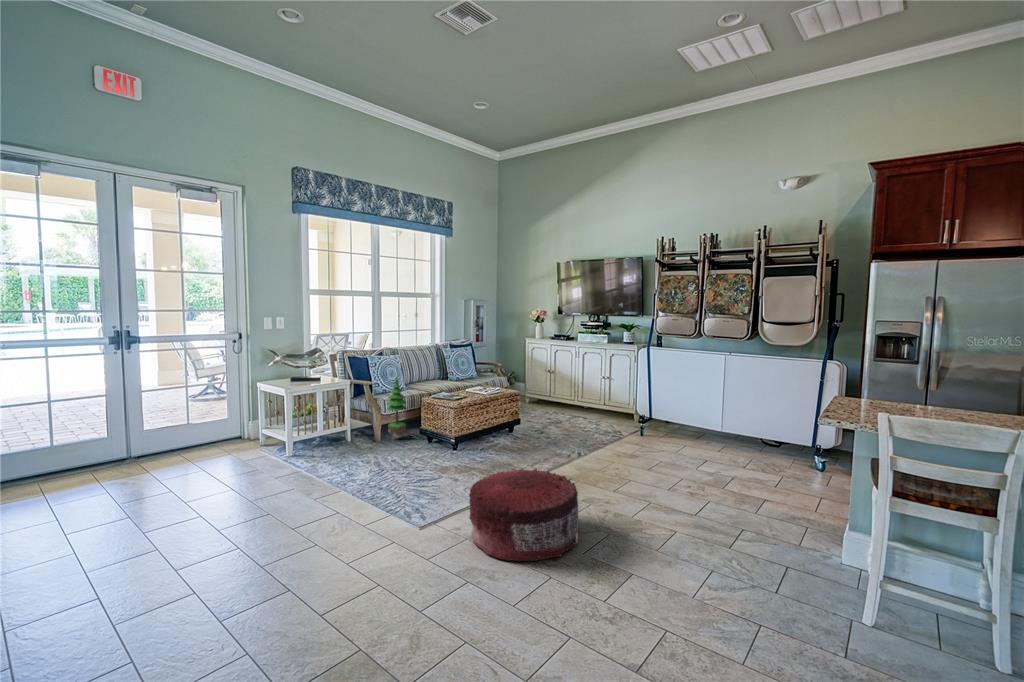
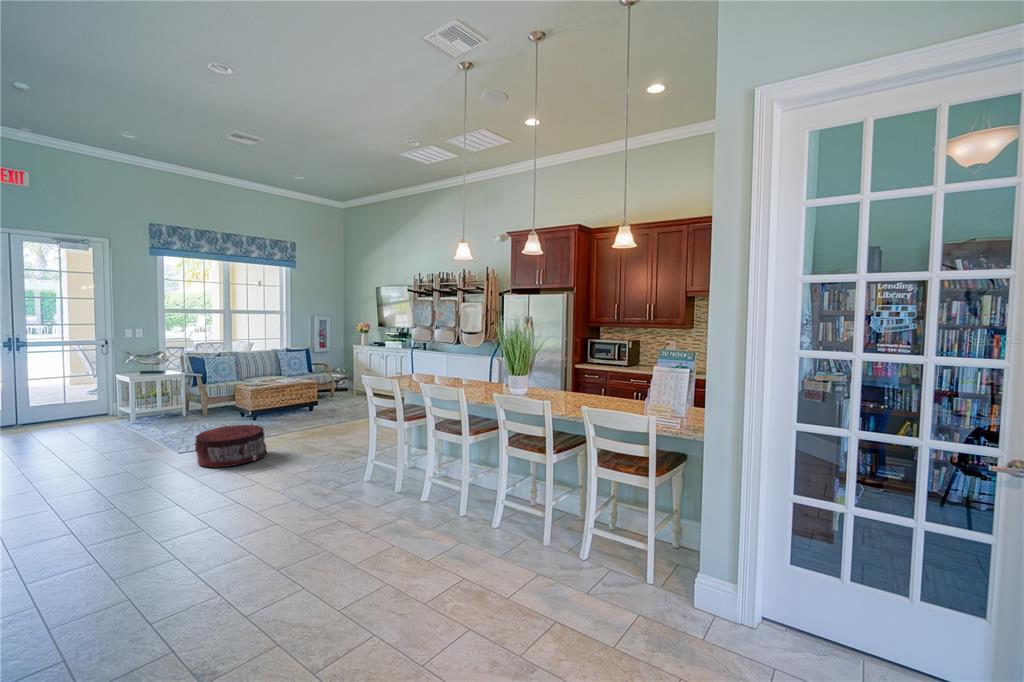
potted tree: present [386,377,407,439] -> none [212,372,230,415]

